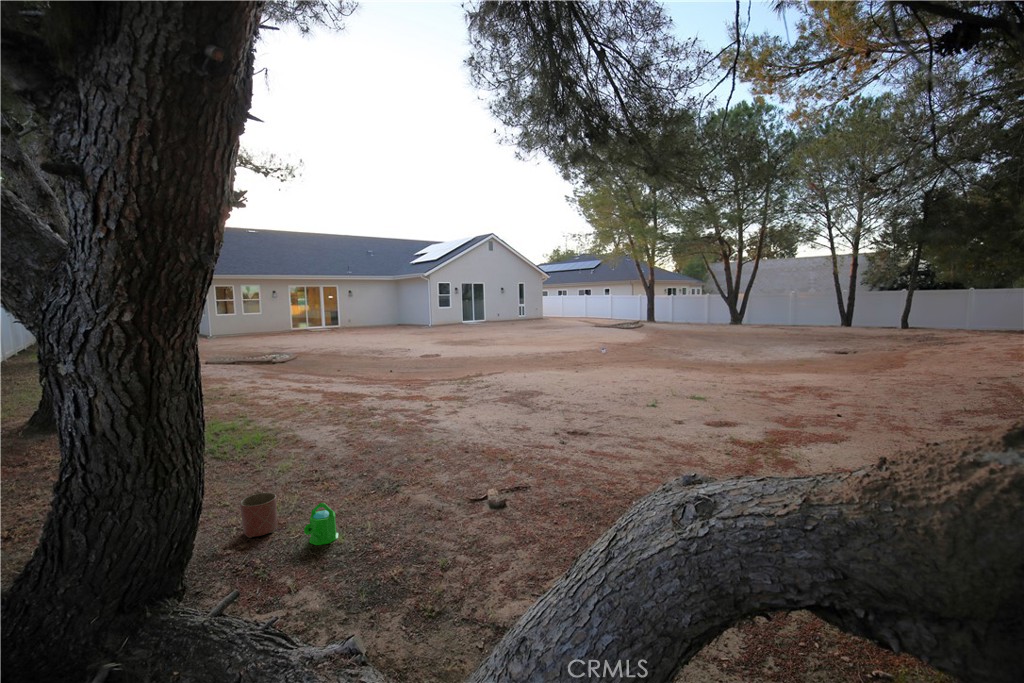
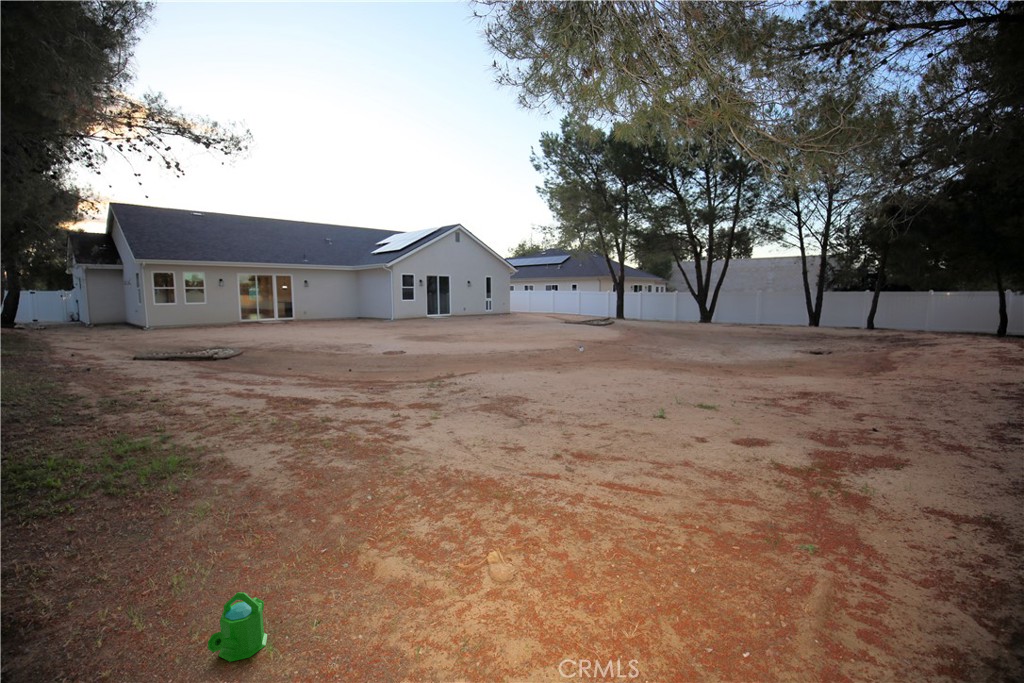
planter: present [240,493,277,538] -> none [109,571,172,648]

